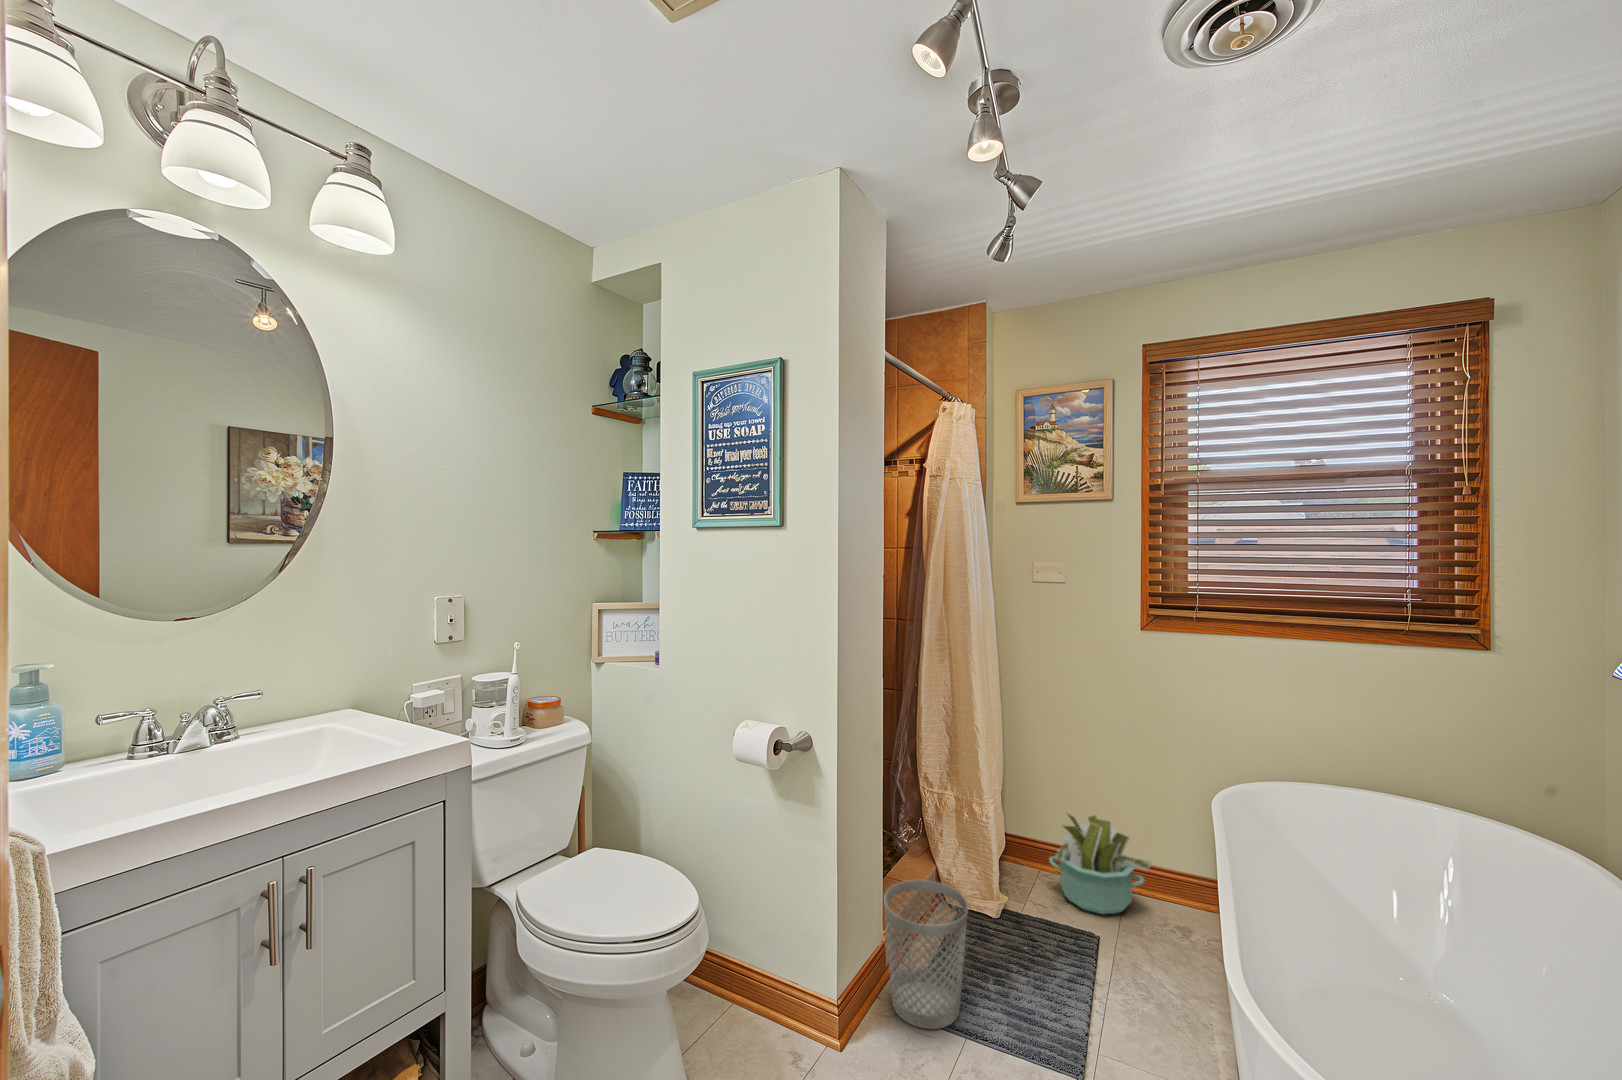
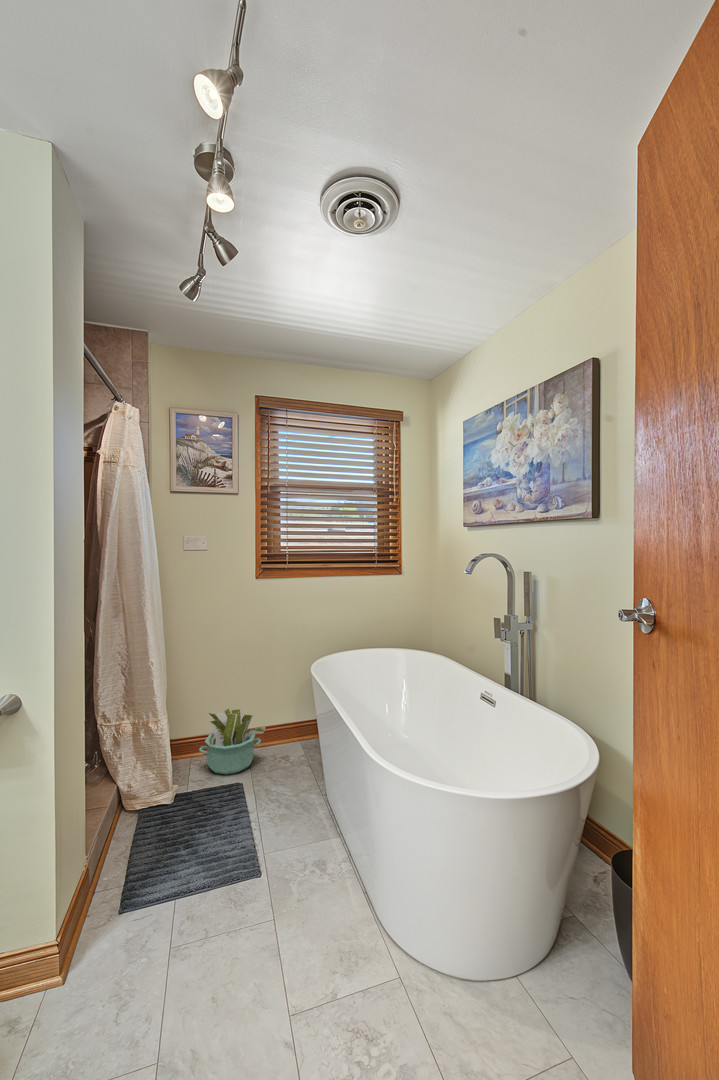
wastebasket: present [884,880,968,1029] -> none [98,789,174,914]

